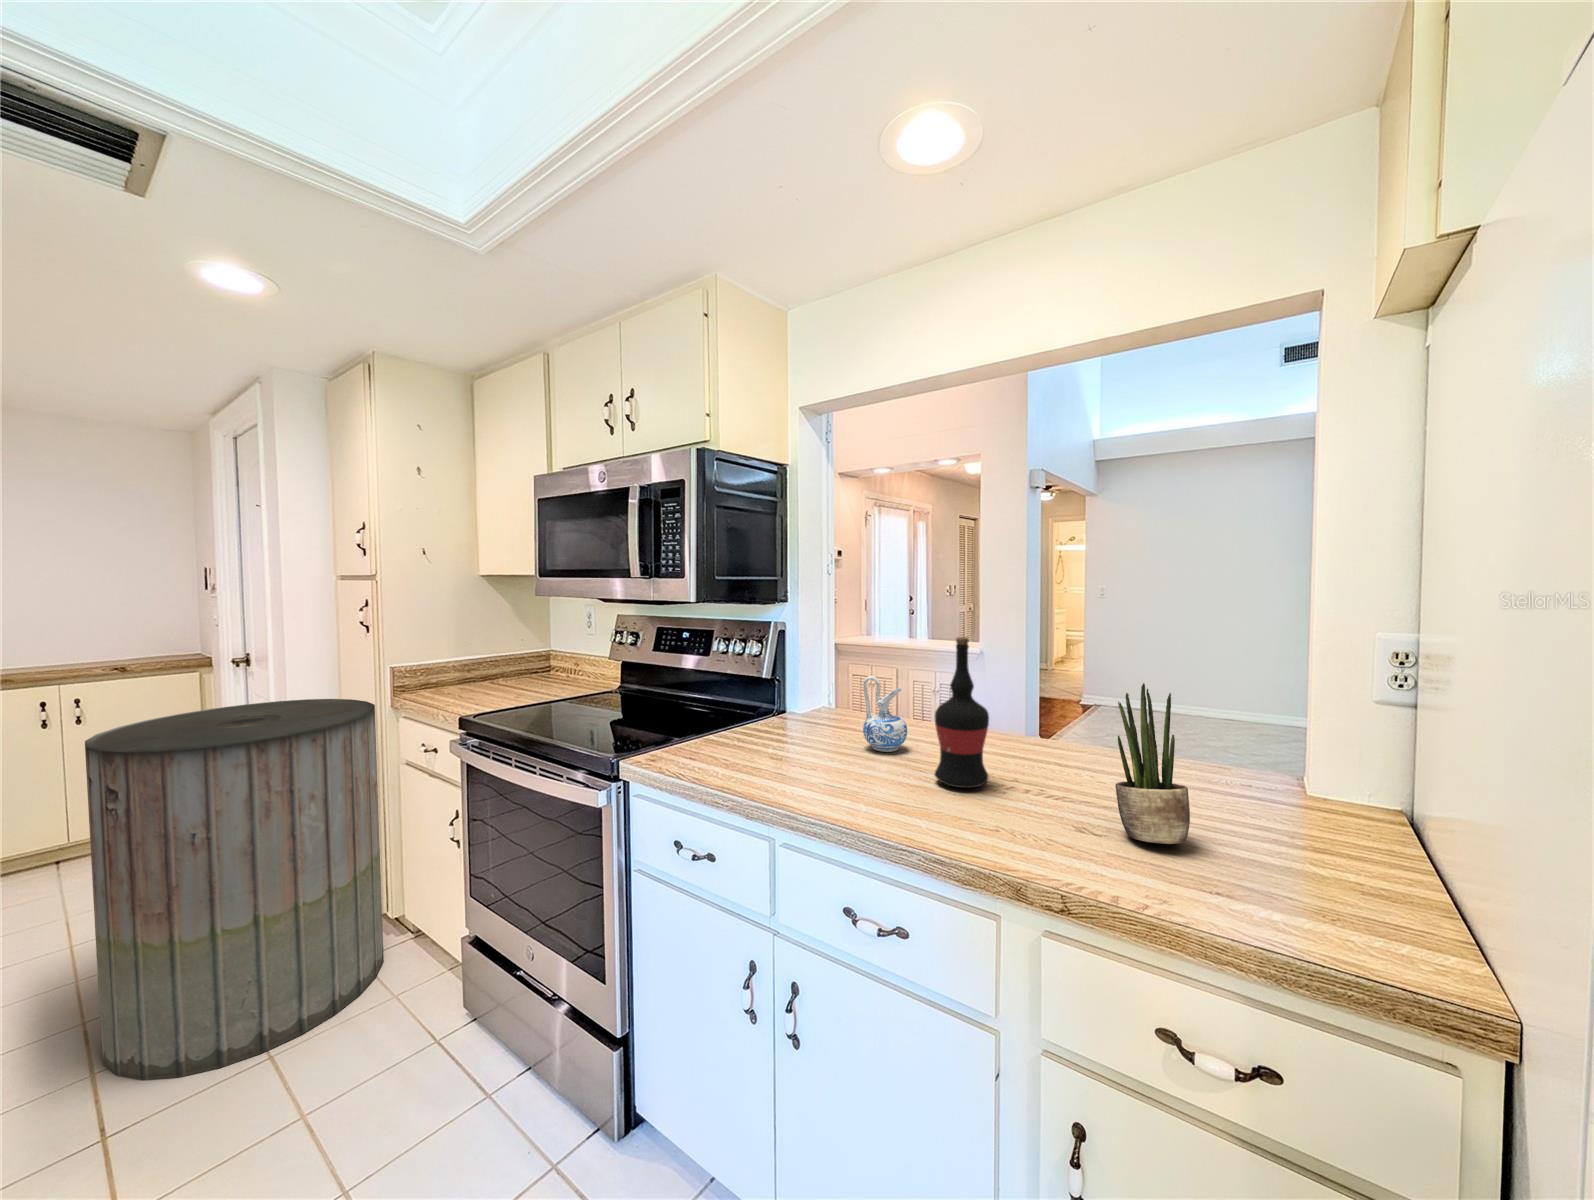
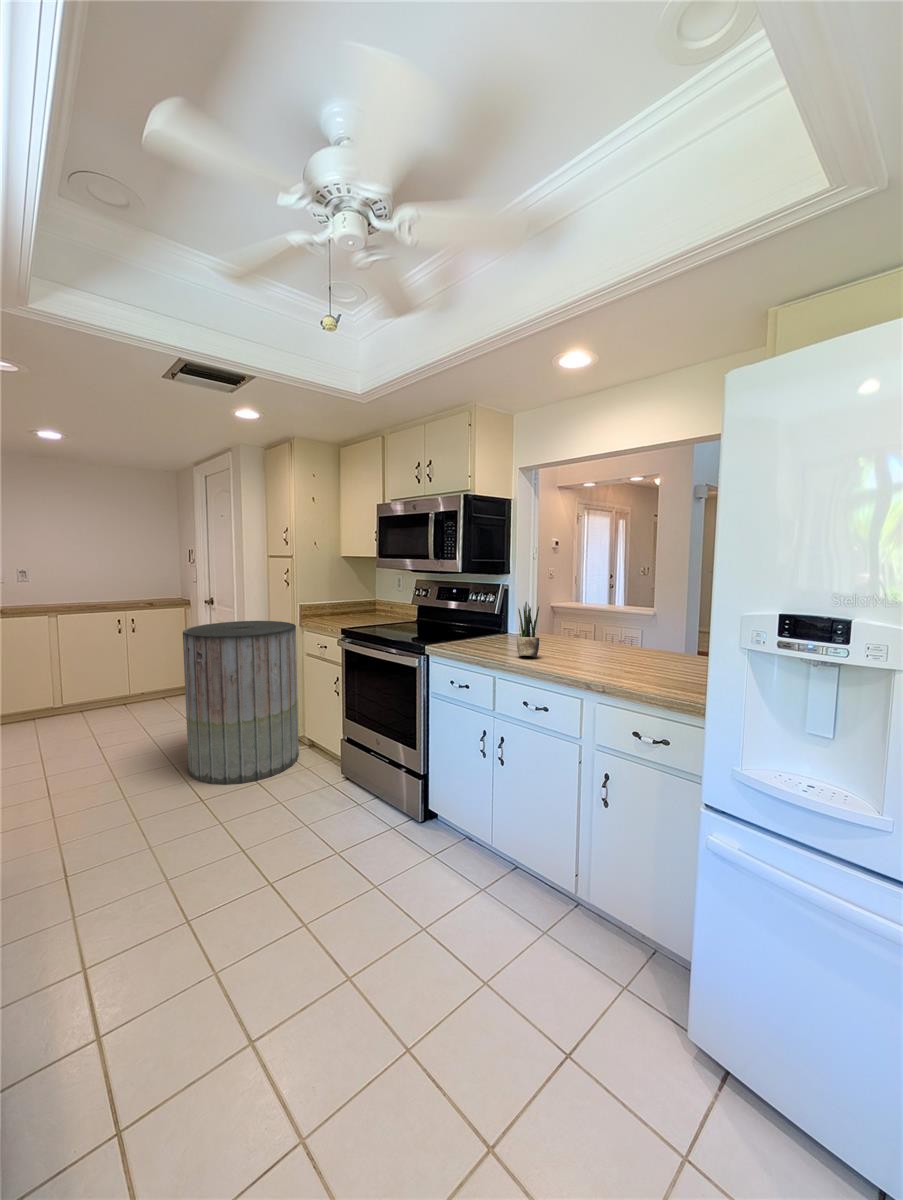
wine bottle: present [935,637,989,788] -> none [572,591,599,660]
ceramic pitcher: present [863,676,907,752] -> none [544,612,566,649]
potted plant: present [1115,683,1190,844] -> present [517,602,539,656]

